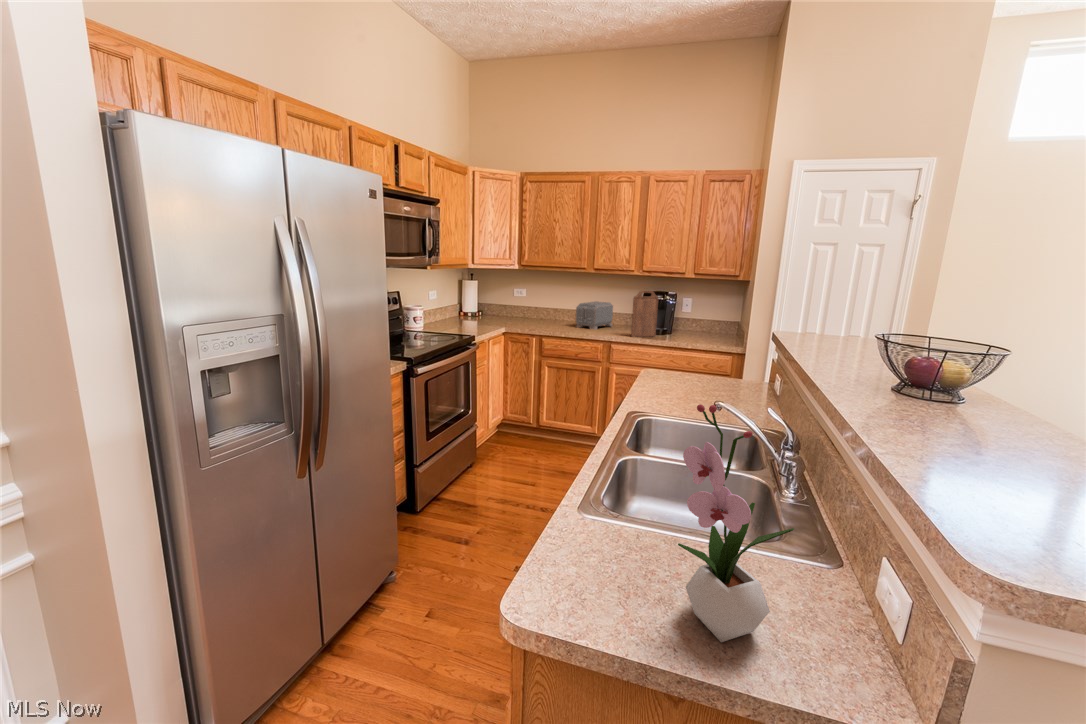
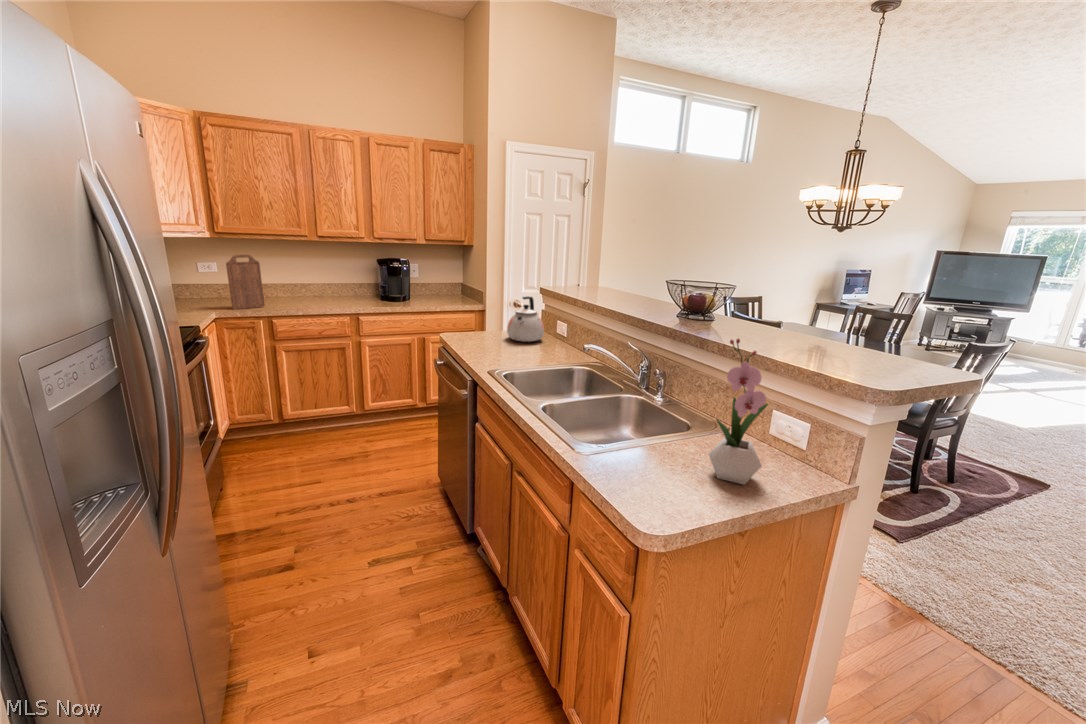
cutting board: present [631,290,658,337] -> present [226,255,265,310]
toaster: present [576,301,613,330] -> none [299,272,340,304]
kettle: none [697,336,744,390] -> present [507,296,544,342]

